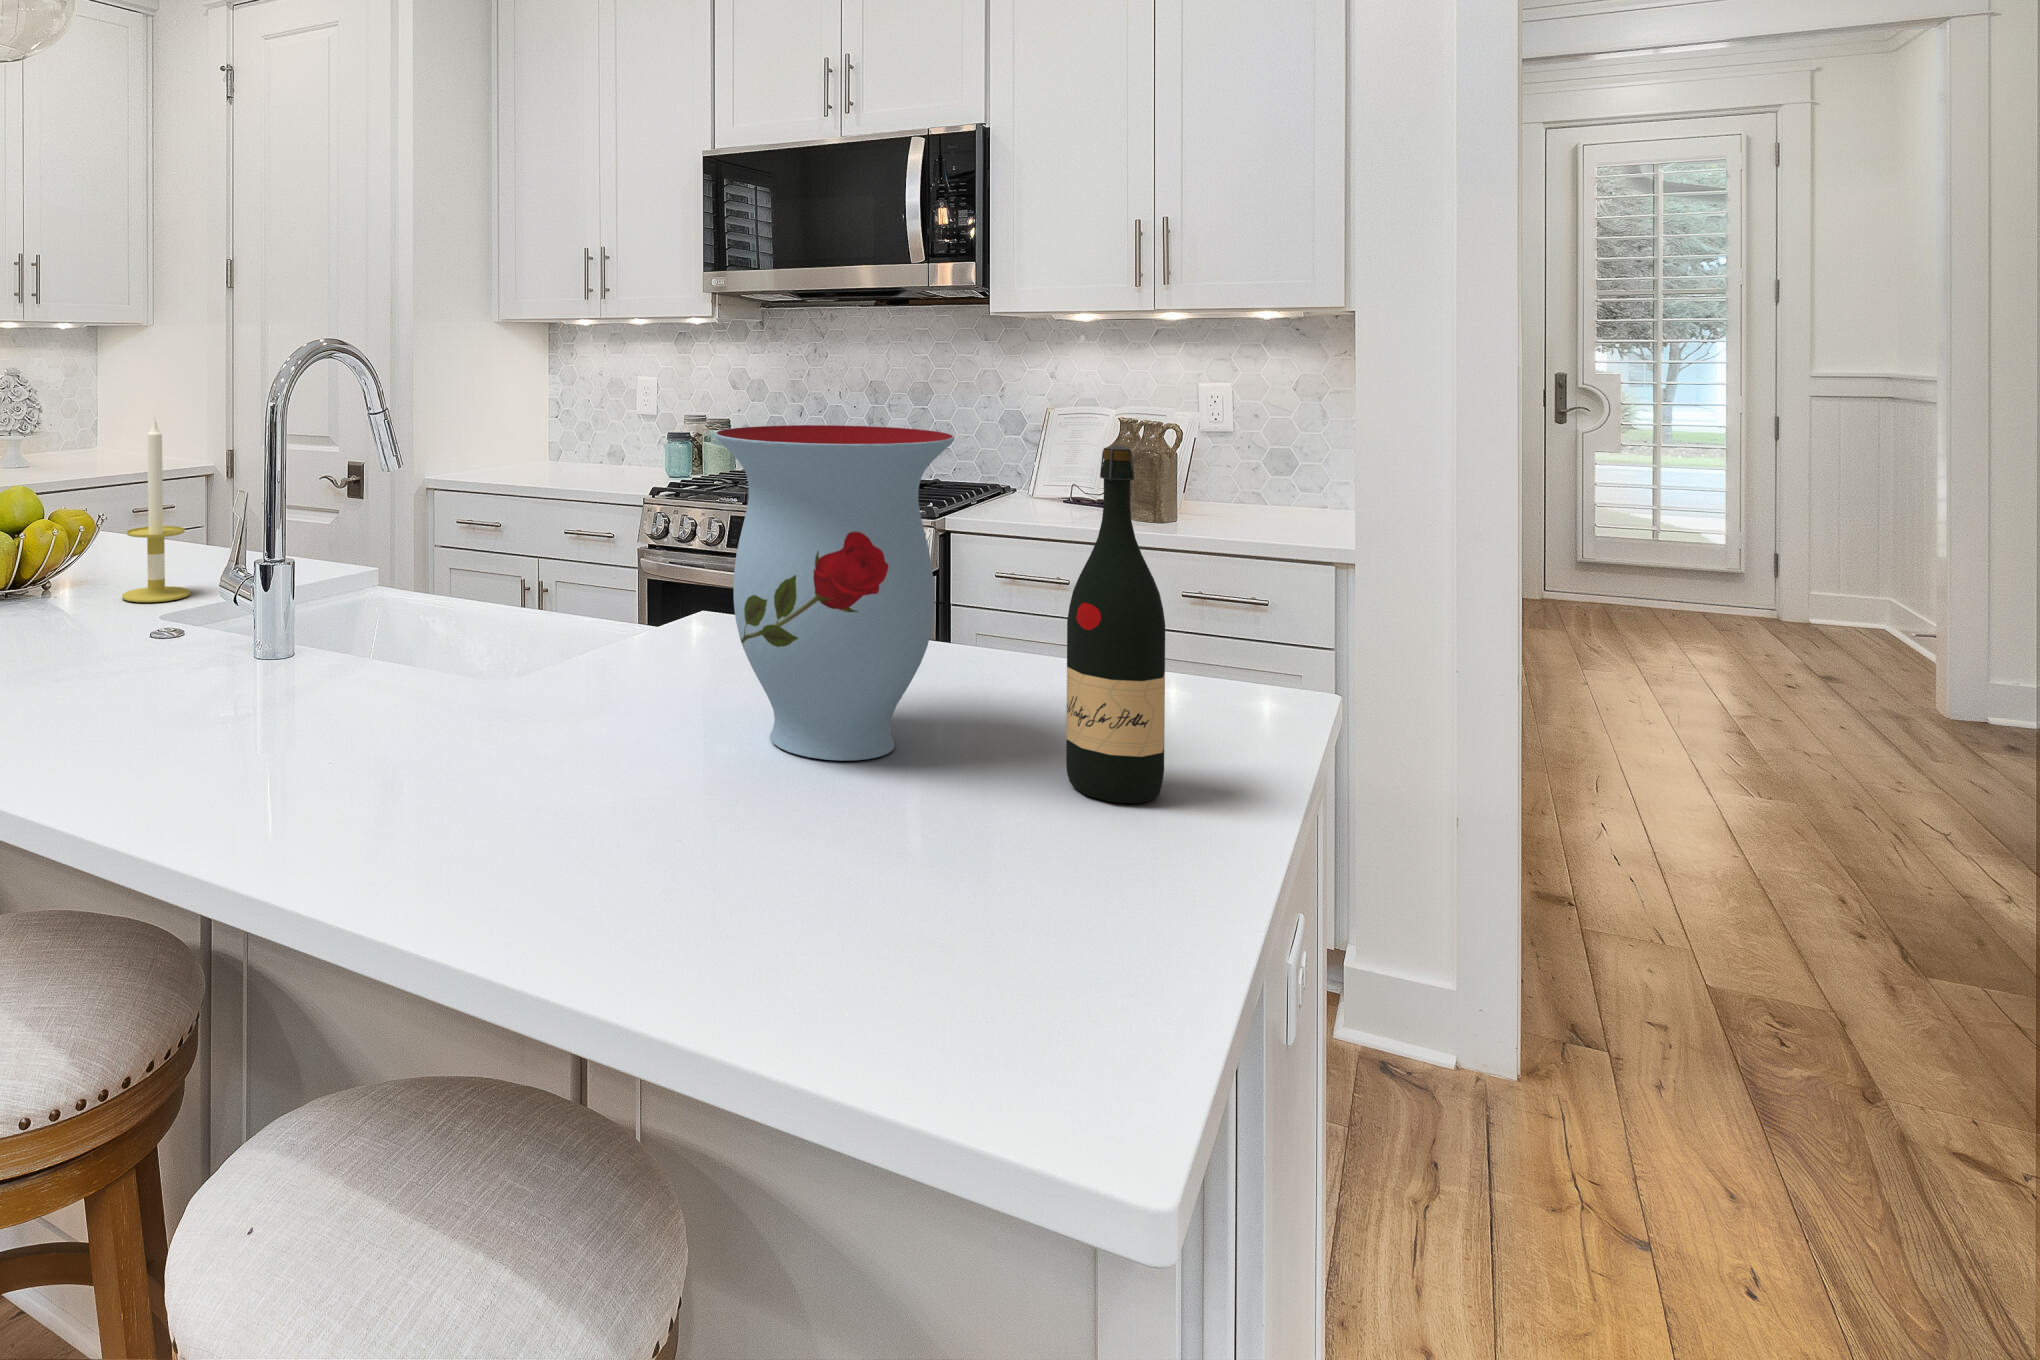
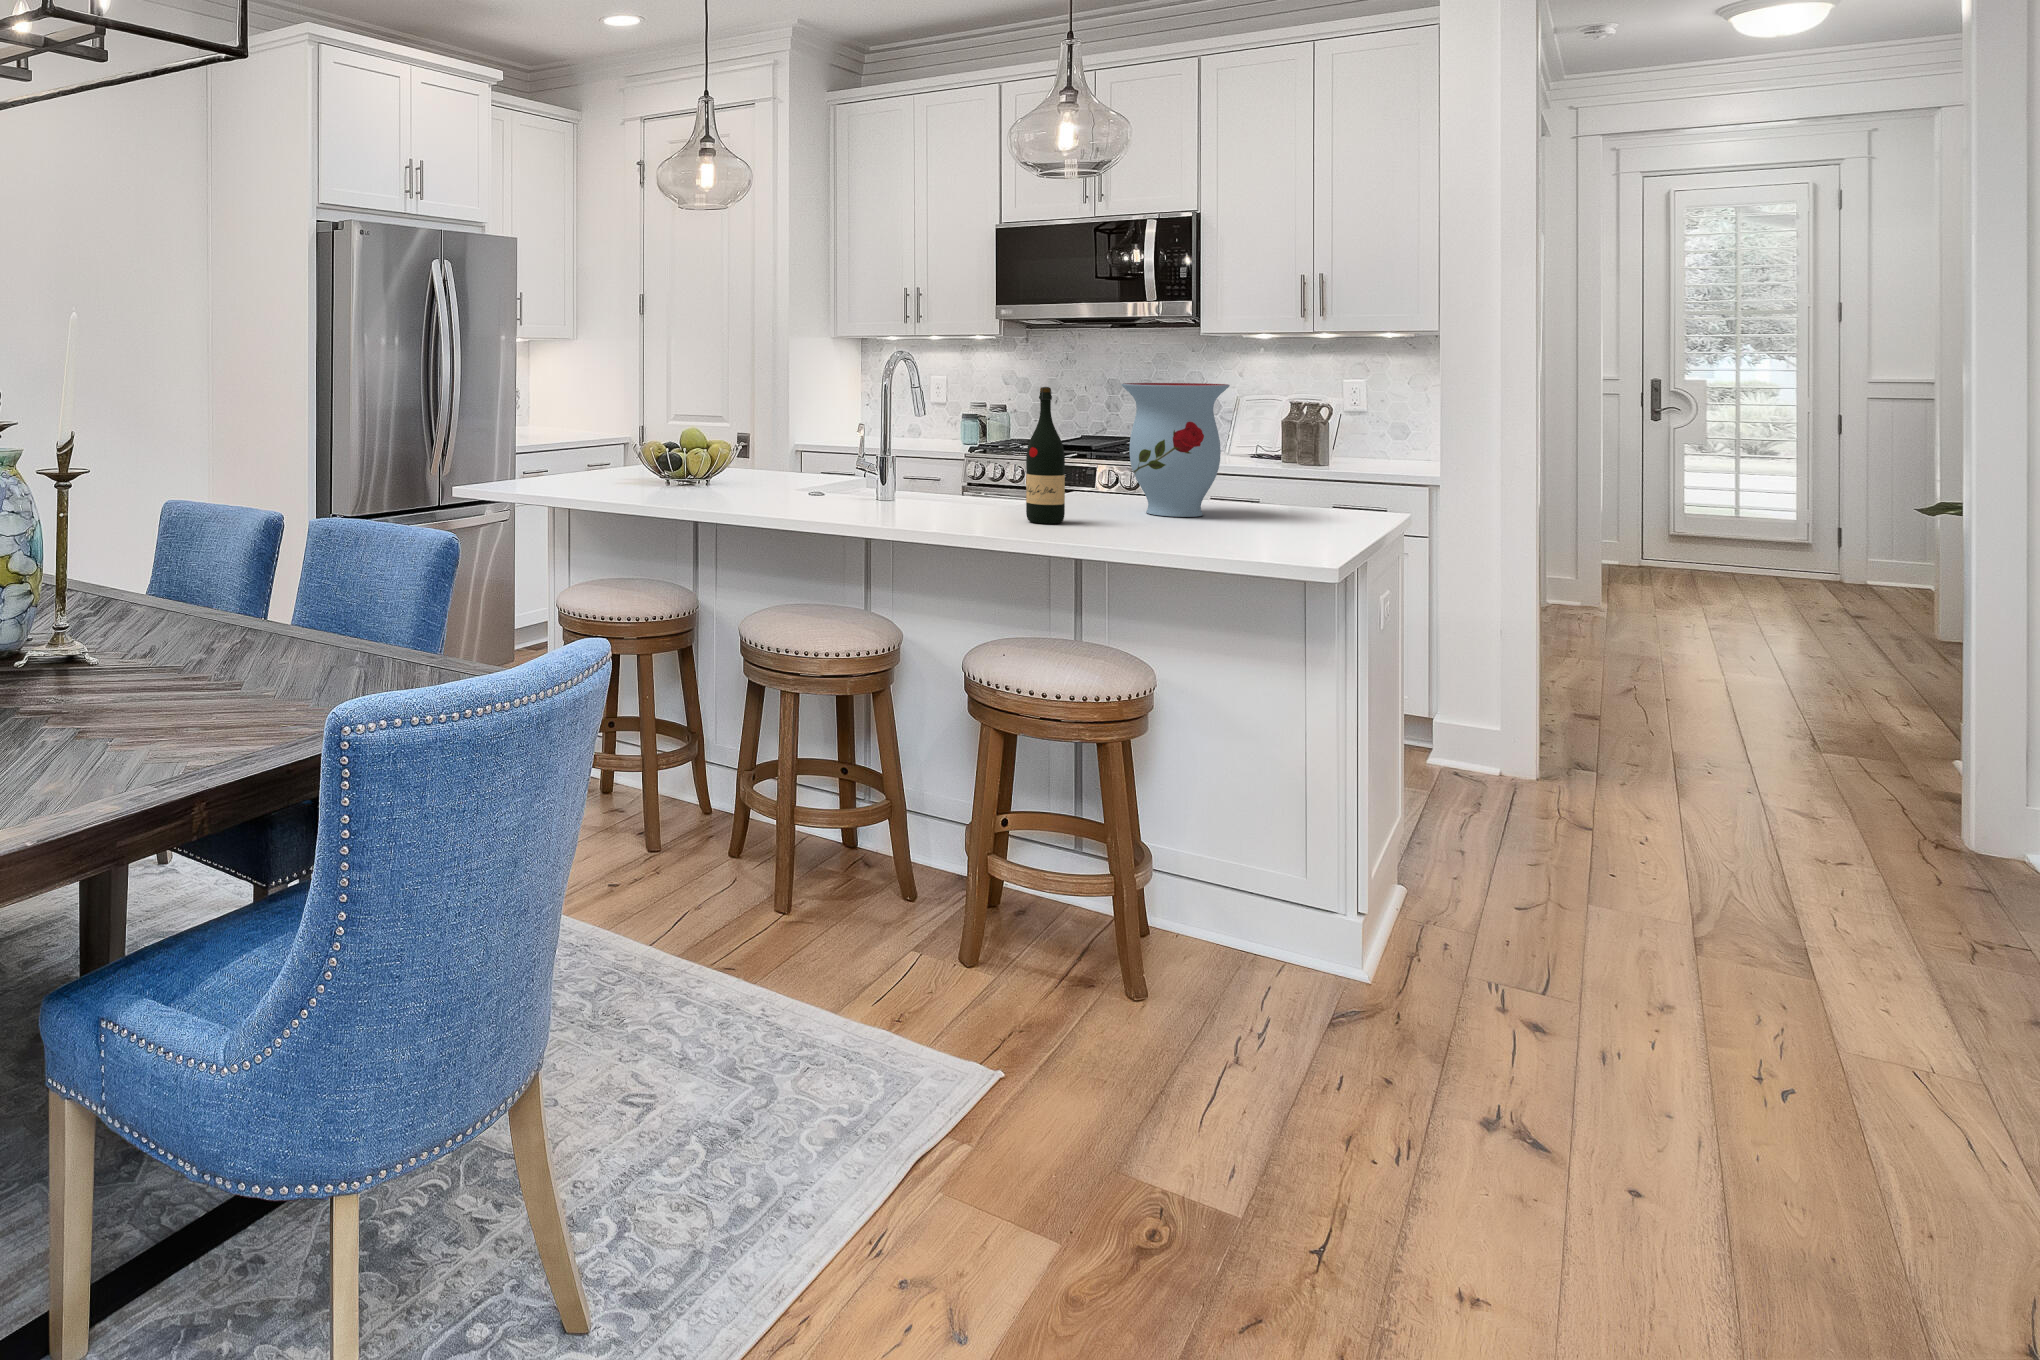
candle: present [122,418,191,602] -> none [753,387,787,482]
wine bottle: present [1066,446,1165,803] -> present [1026,387,1065,524]

